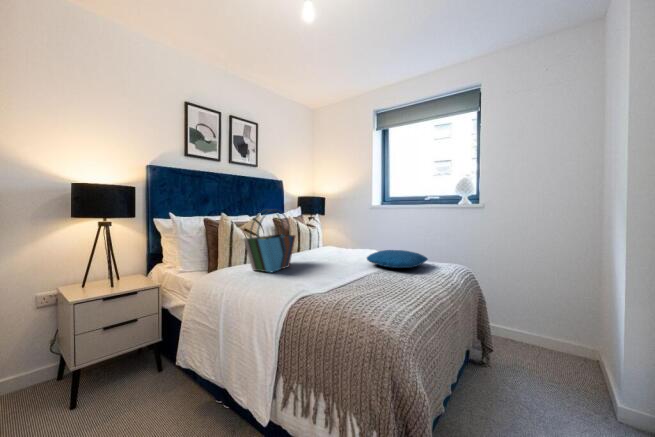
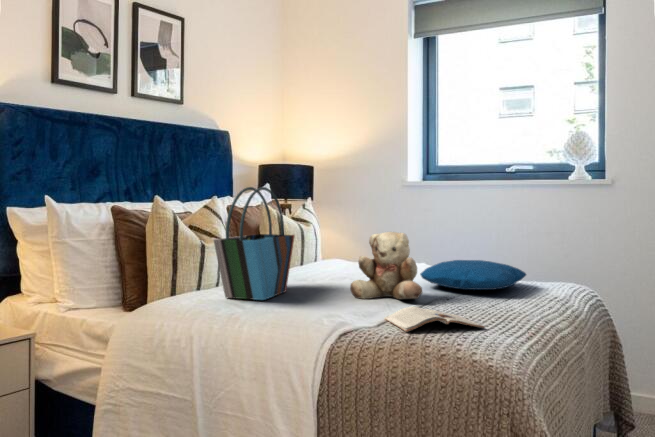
teddy bear: none [323,235,362,274] -> present [350,232,423,299]
magazine: none [332,281,390,299] -> present [385,307,484,332]

